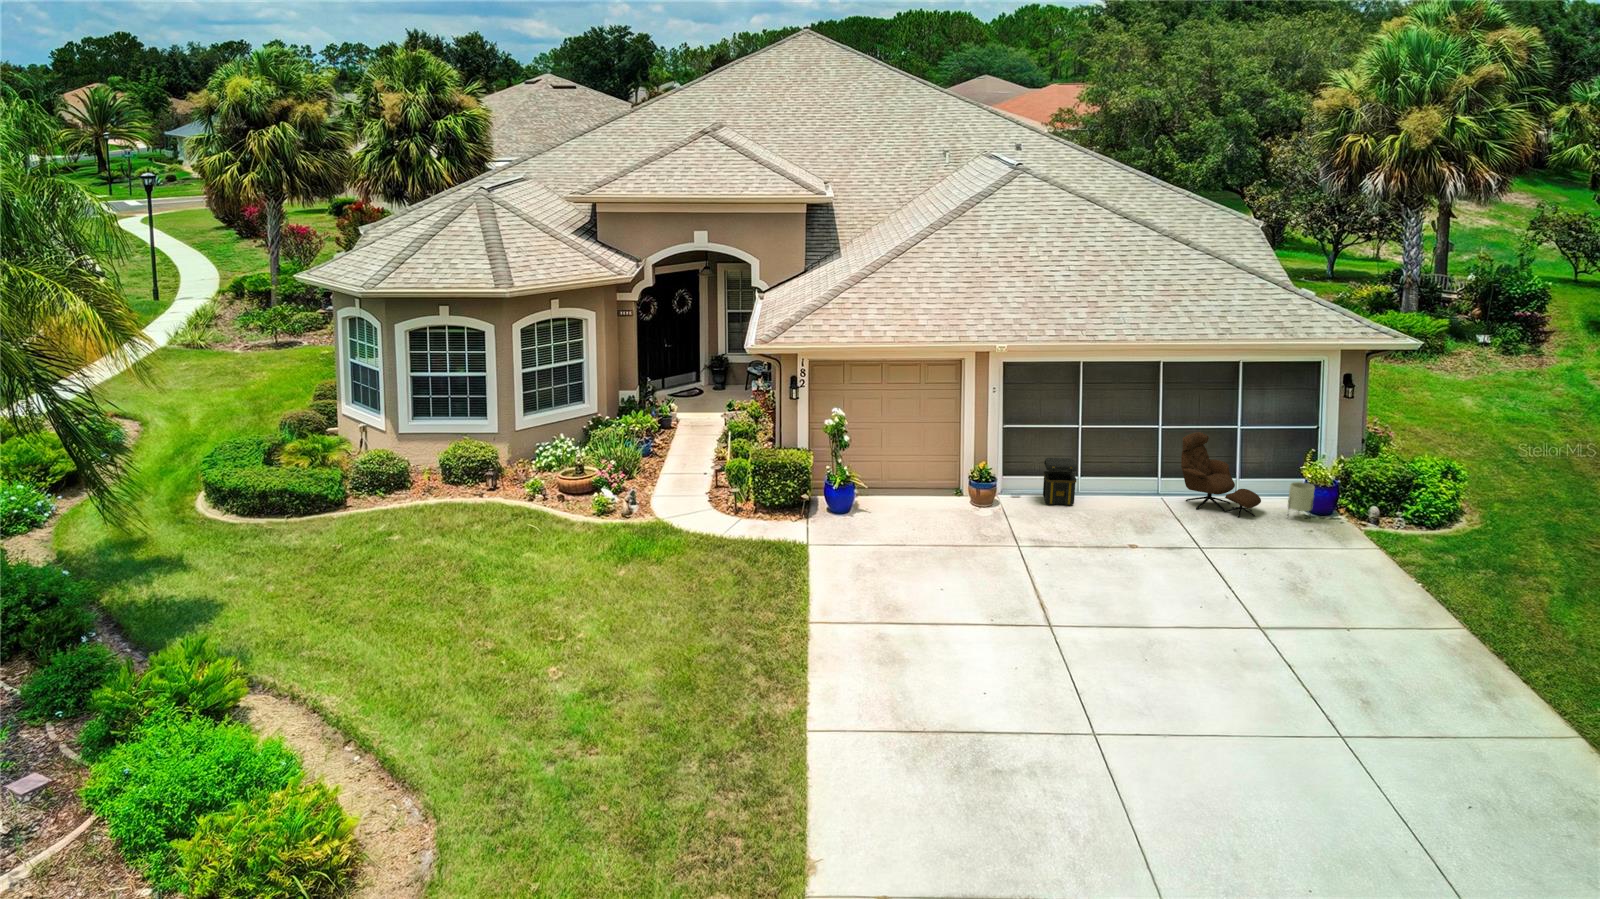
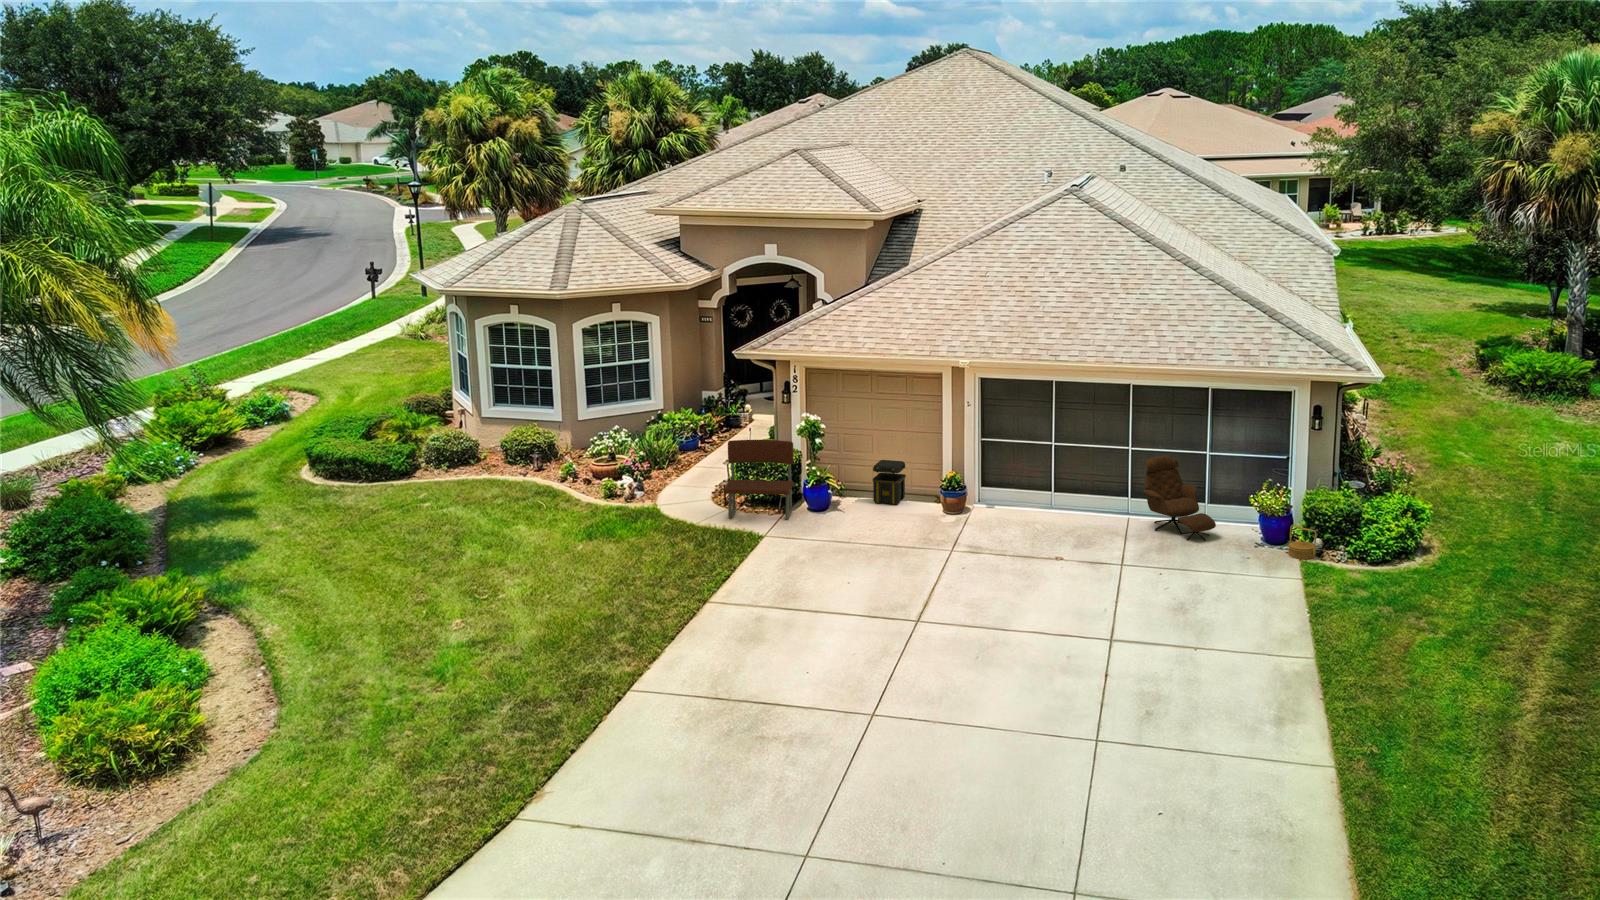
bench: none [749,441,828,532] -> present [723,440,794,520]
toolbox: present [1043,458,1077,505] -> present [873,460,906,505]
planter: present [1288,482,1315,519] -> none [1235,509,1261,549]
woven basket: none [1344,495,1378,529] -> present [1288,525,1317,559]

